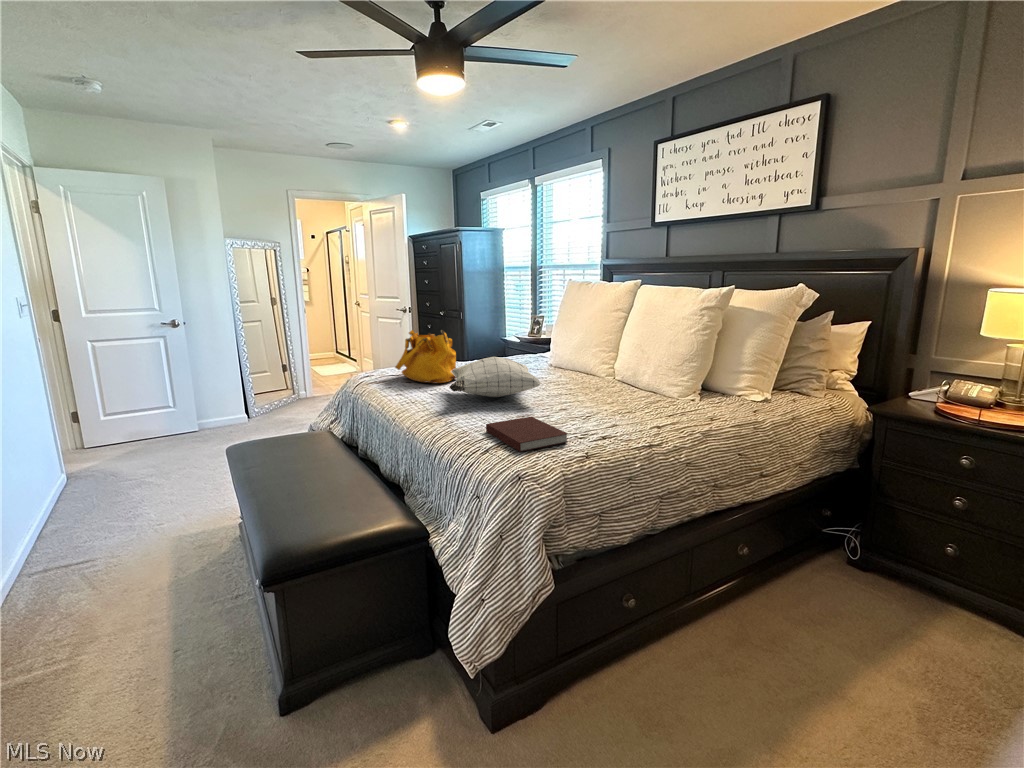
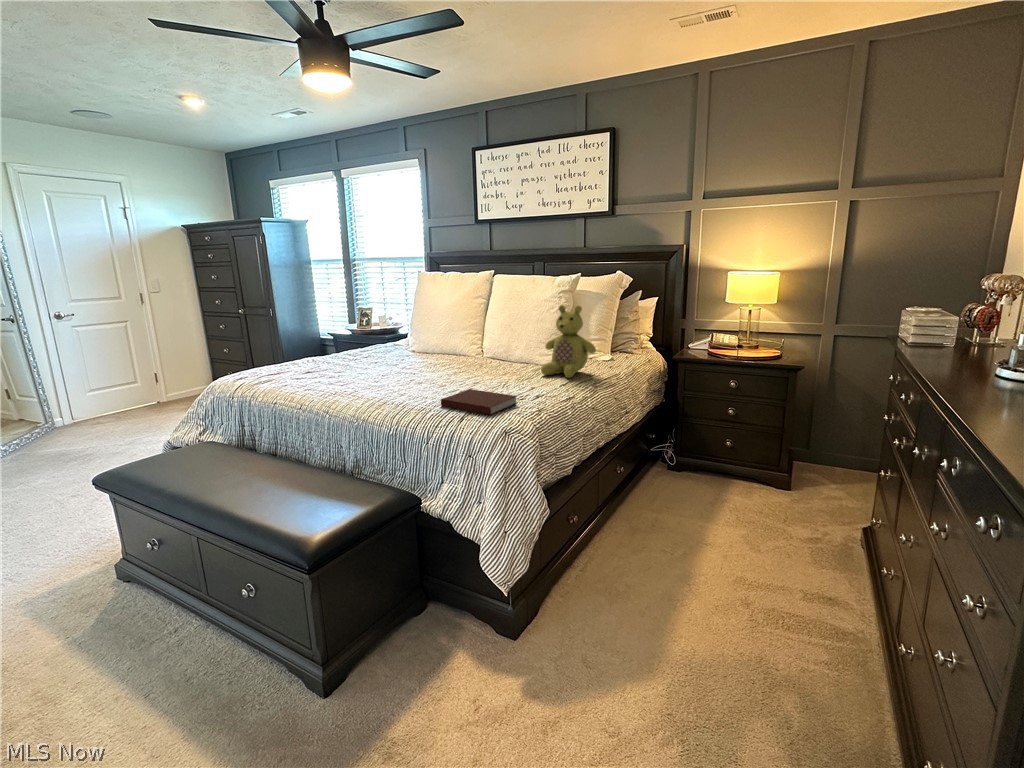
stuffed bear: none [645,325,721,418] -> present [541,305,596,378]
handbag: present [395,330,456,383] -> none [283,323,349,377]
pillow: present [449,357,541,397] -> none [355,343,458,381]

